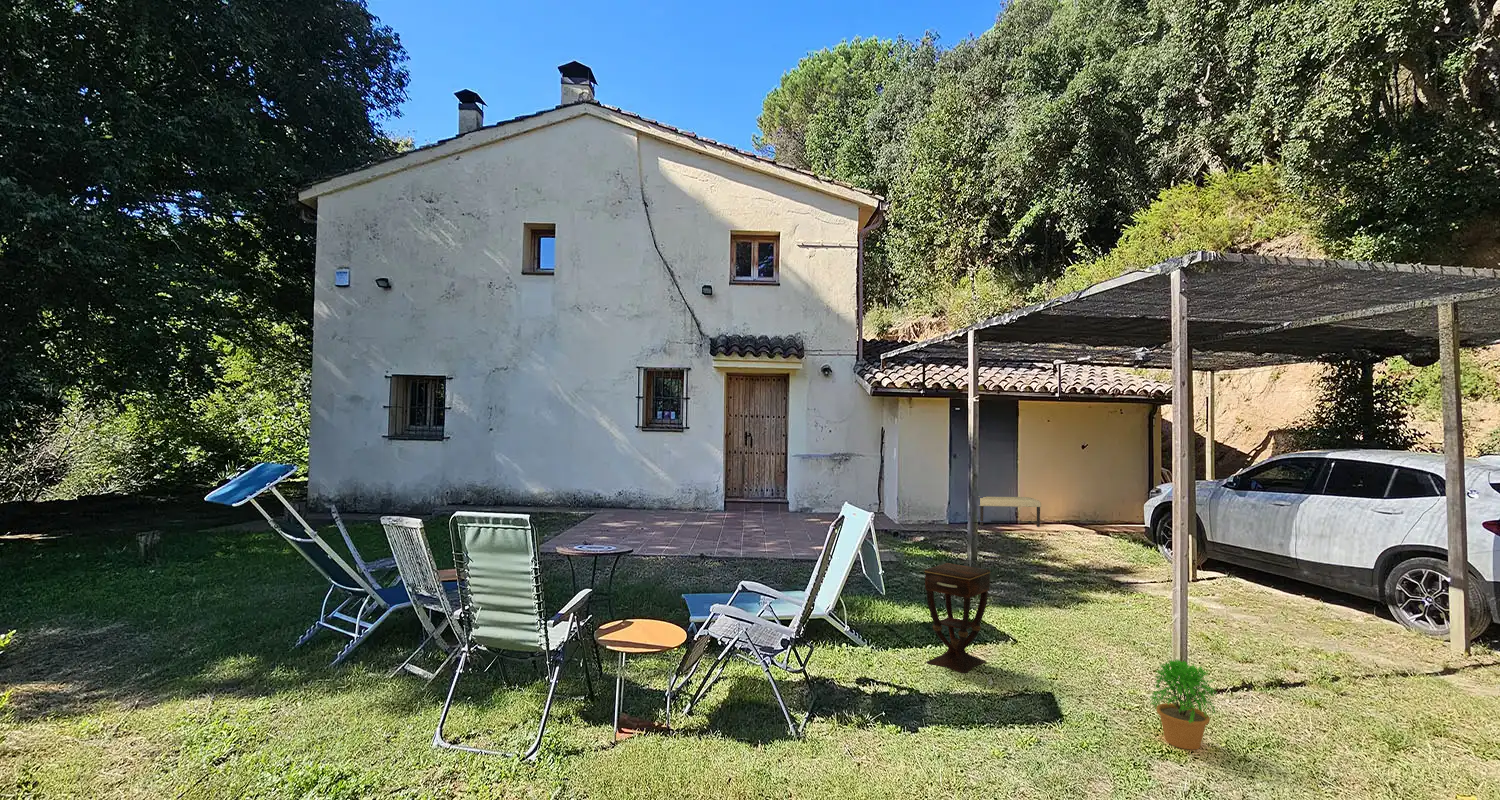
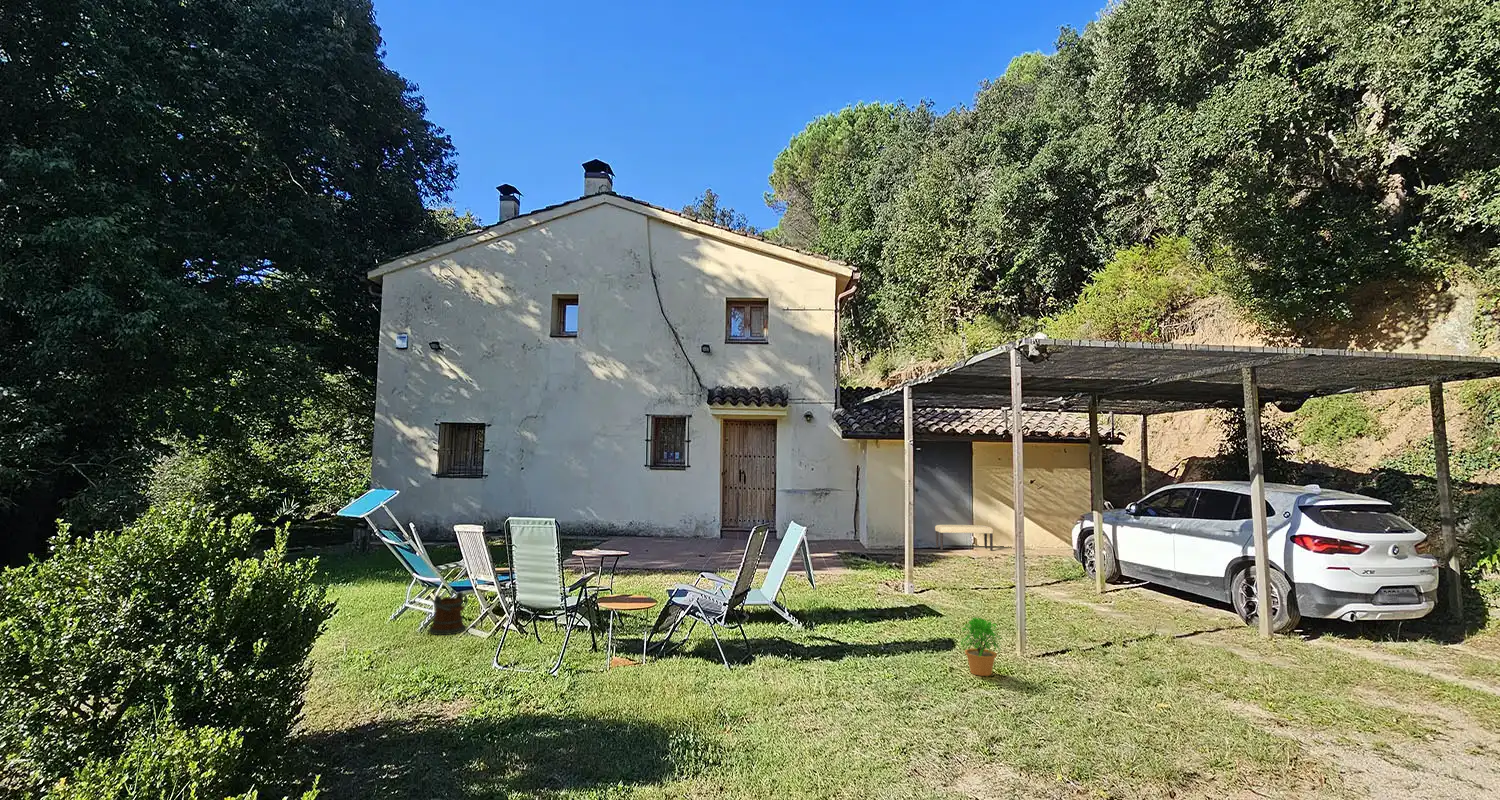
side table: present [924,563,990,673] -> none [832,563,881,639]
bucket: none [347,608,407,674] -> present [428,592,468,635]

